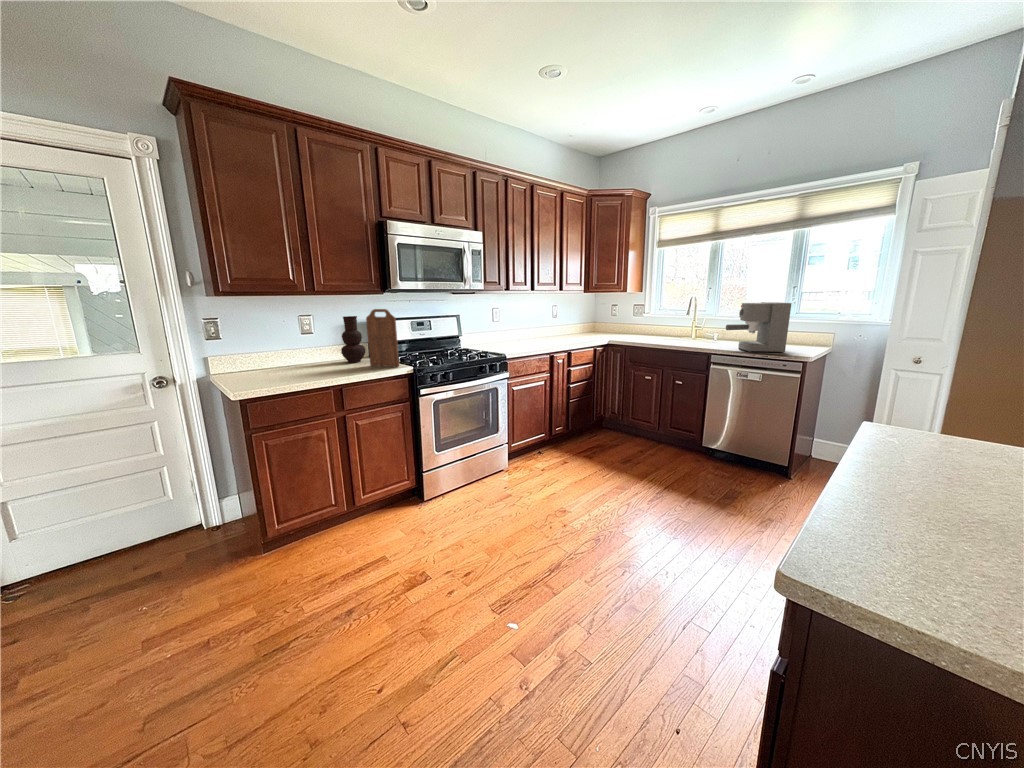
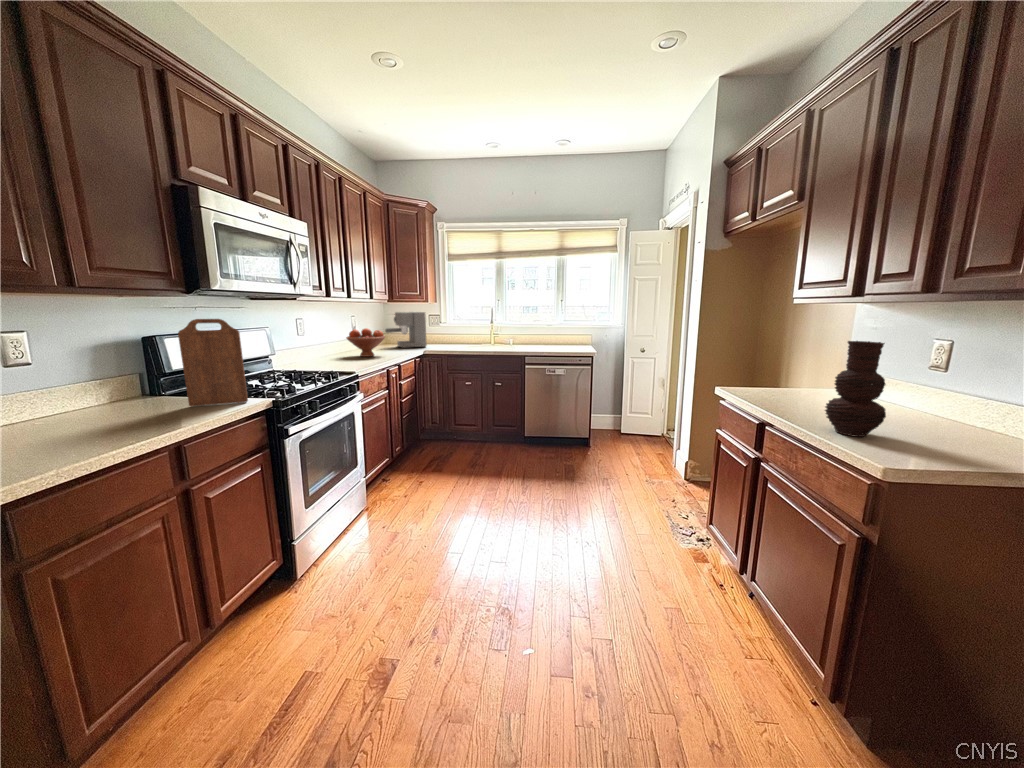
coffee maker: present [726,302,791,353] -> present [385,312,427,348]
vase: present [341,316,365,363] -> present [825,341,886,437]
fruit bowl: none [531,317,564,342] -> present [346,328,385,357]

